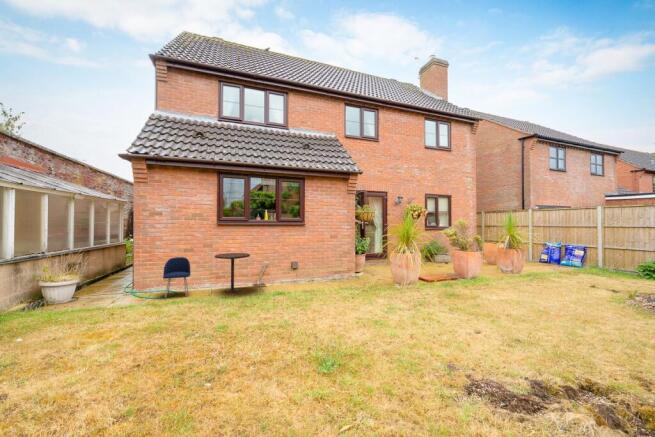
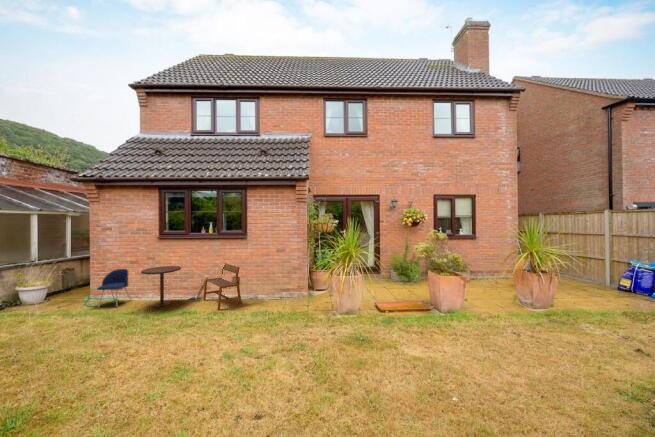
bench: none [267,249,309,290] -> present [203,263,241,310]

